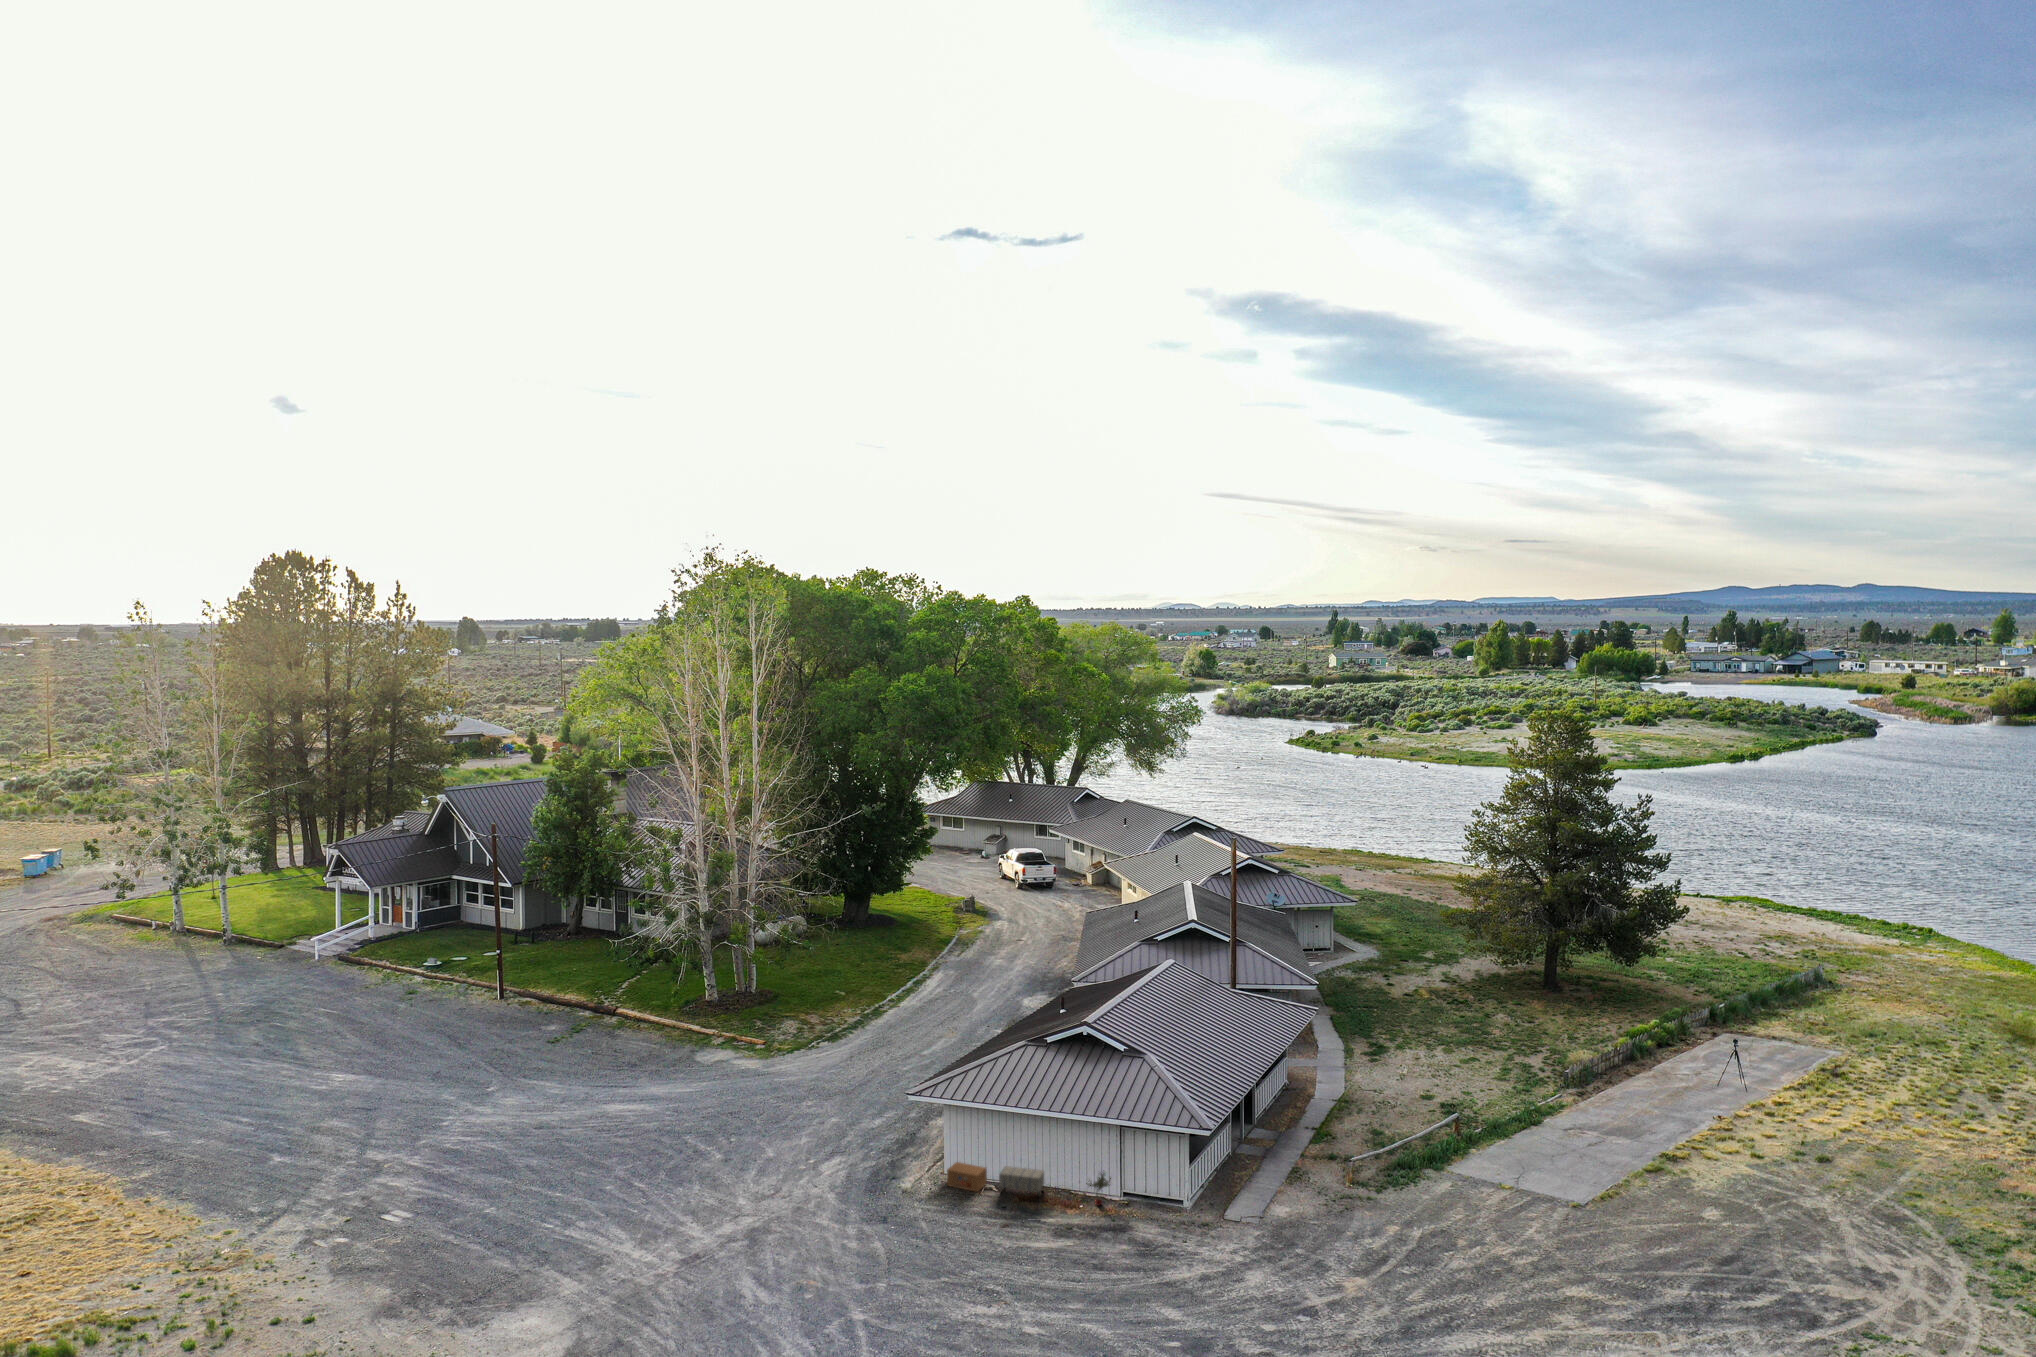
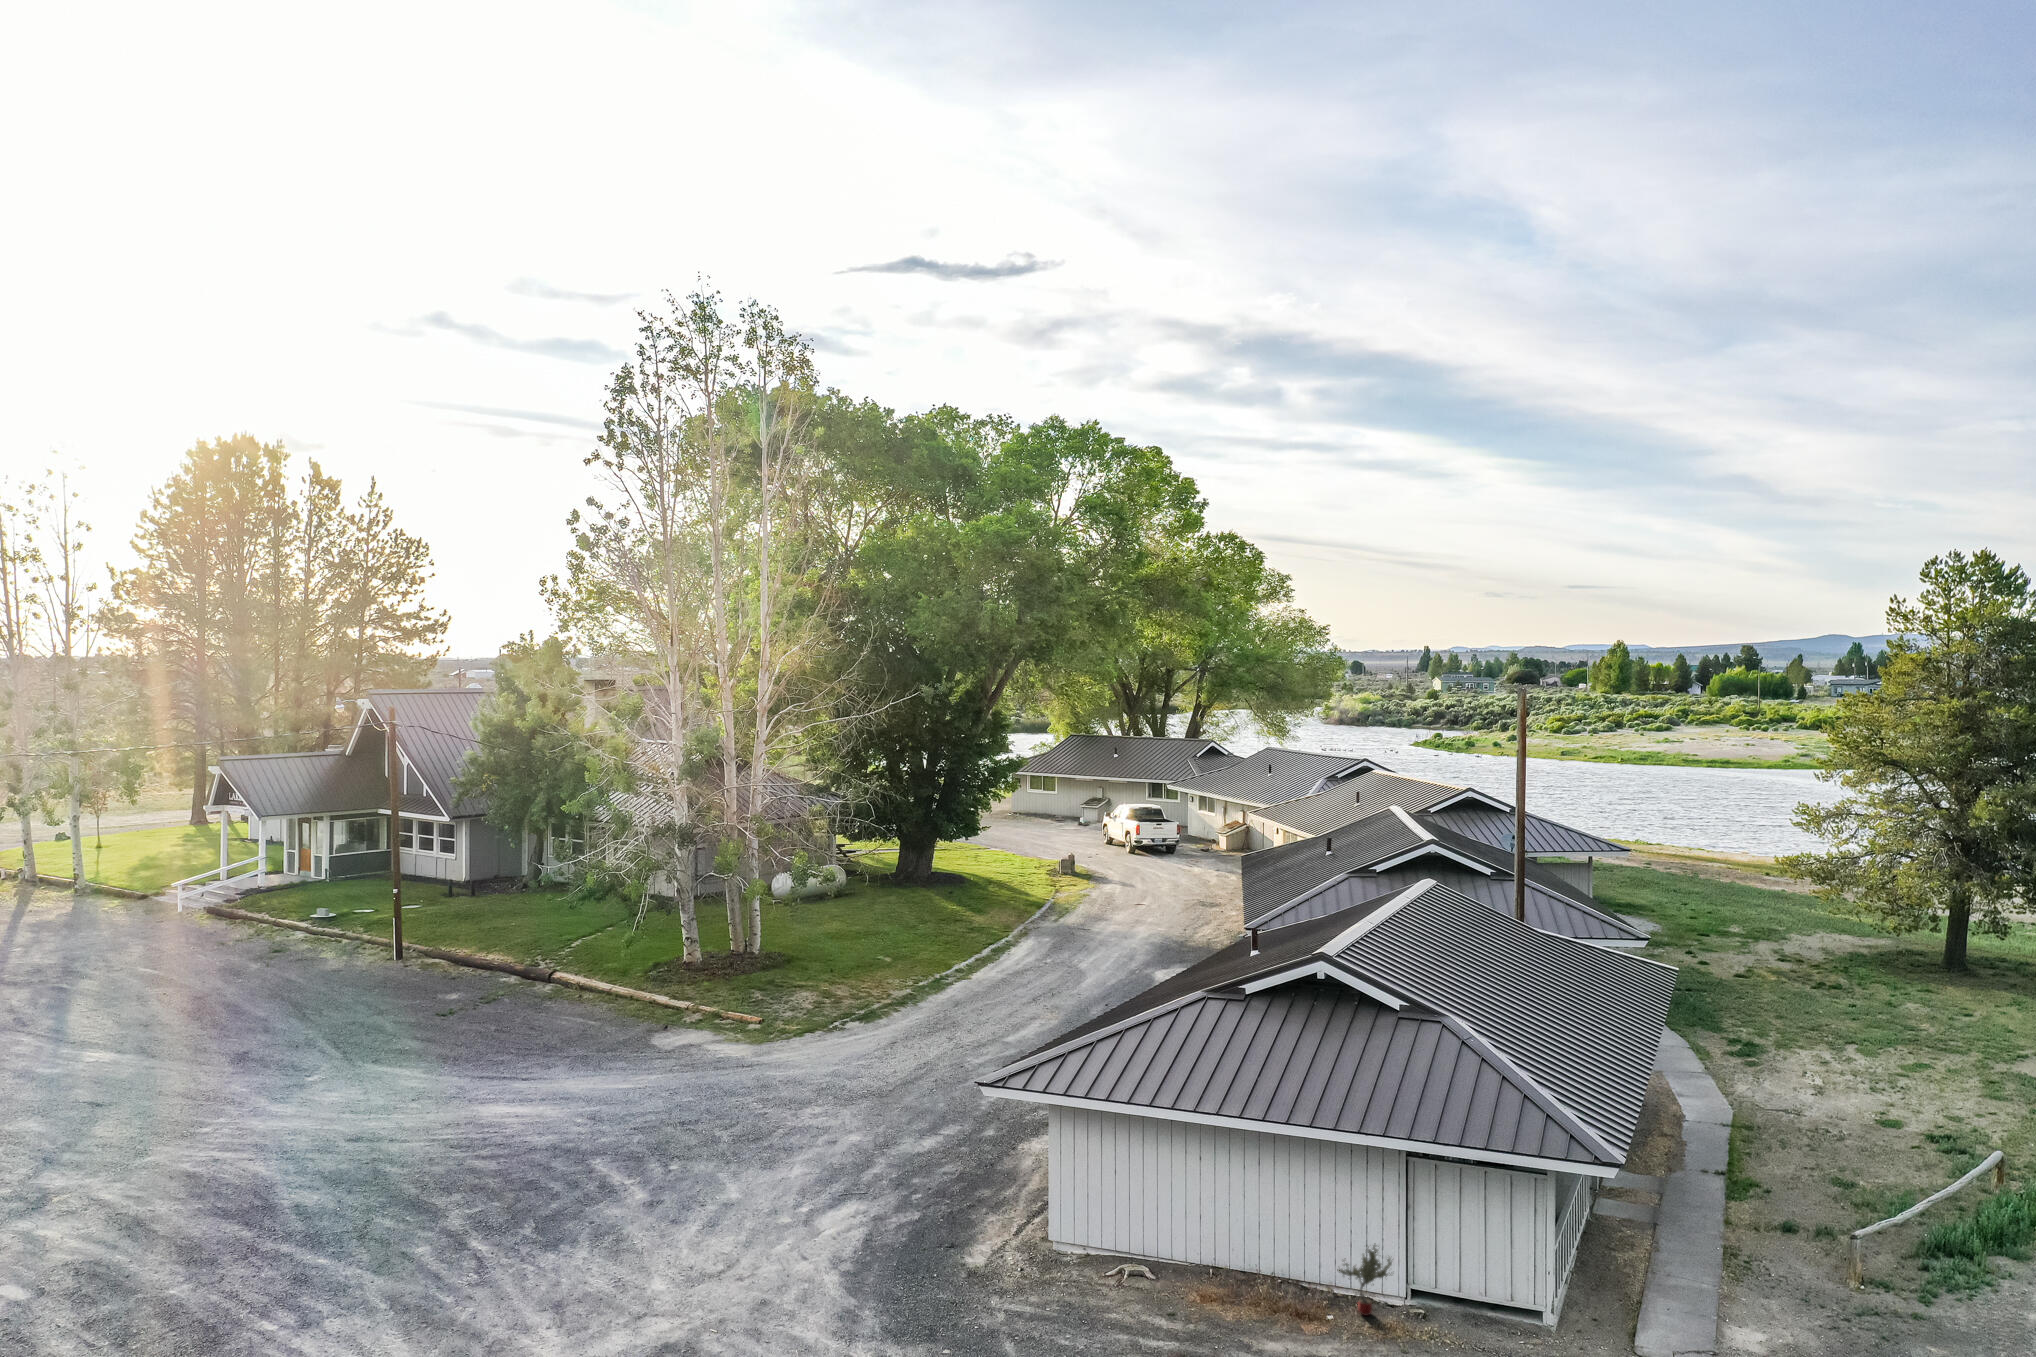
cardboard box: present [947,1162,987,1192] -> none [1056,1217,1133,1278]
bench: present [999,1166,1044,1196] -> none [1160,1229,1248,1294]

